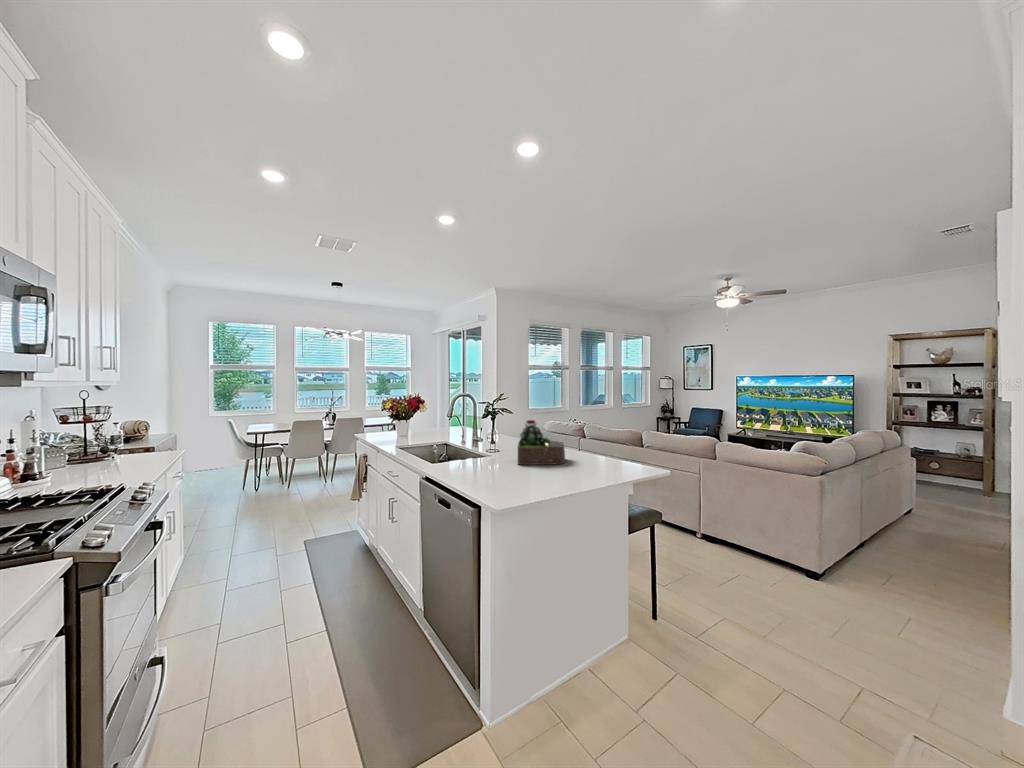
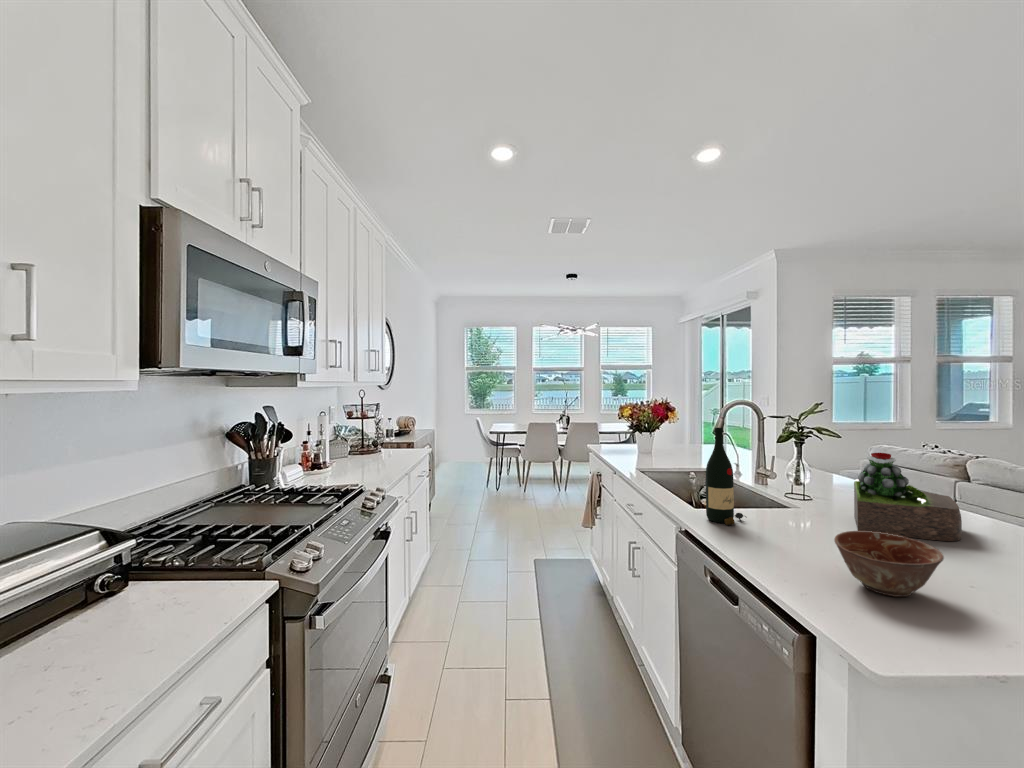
wine bottle: none [436,410,460,469] -> present [706,428,746,525]
ceramic bowl: none [493,457,536,485] -> present [835,531,944,597]

